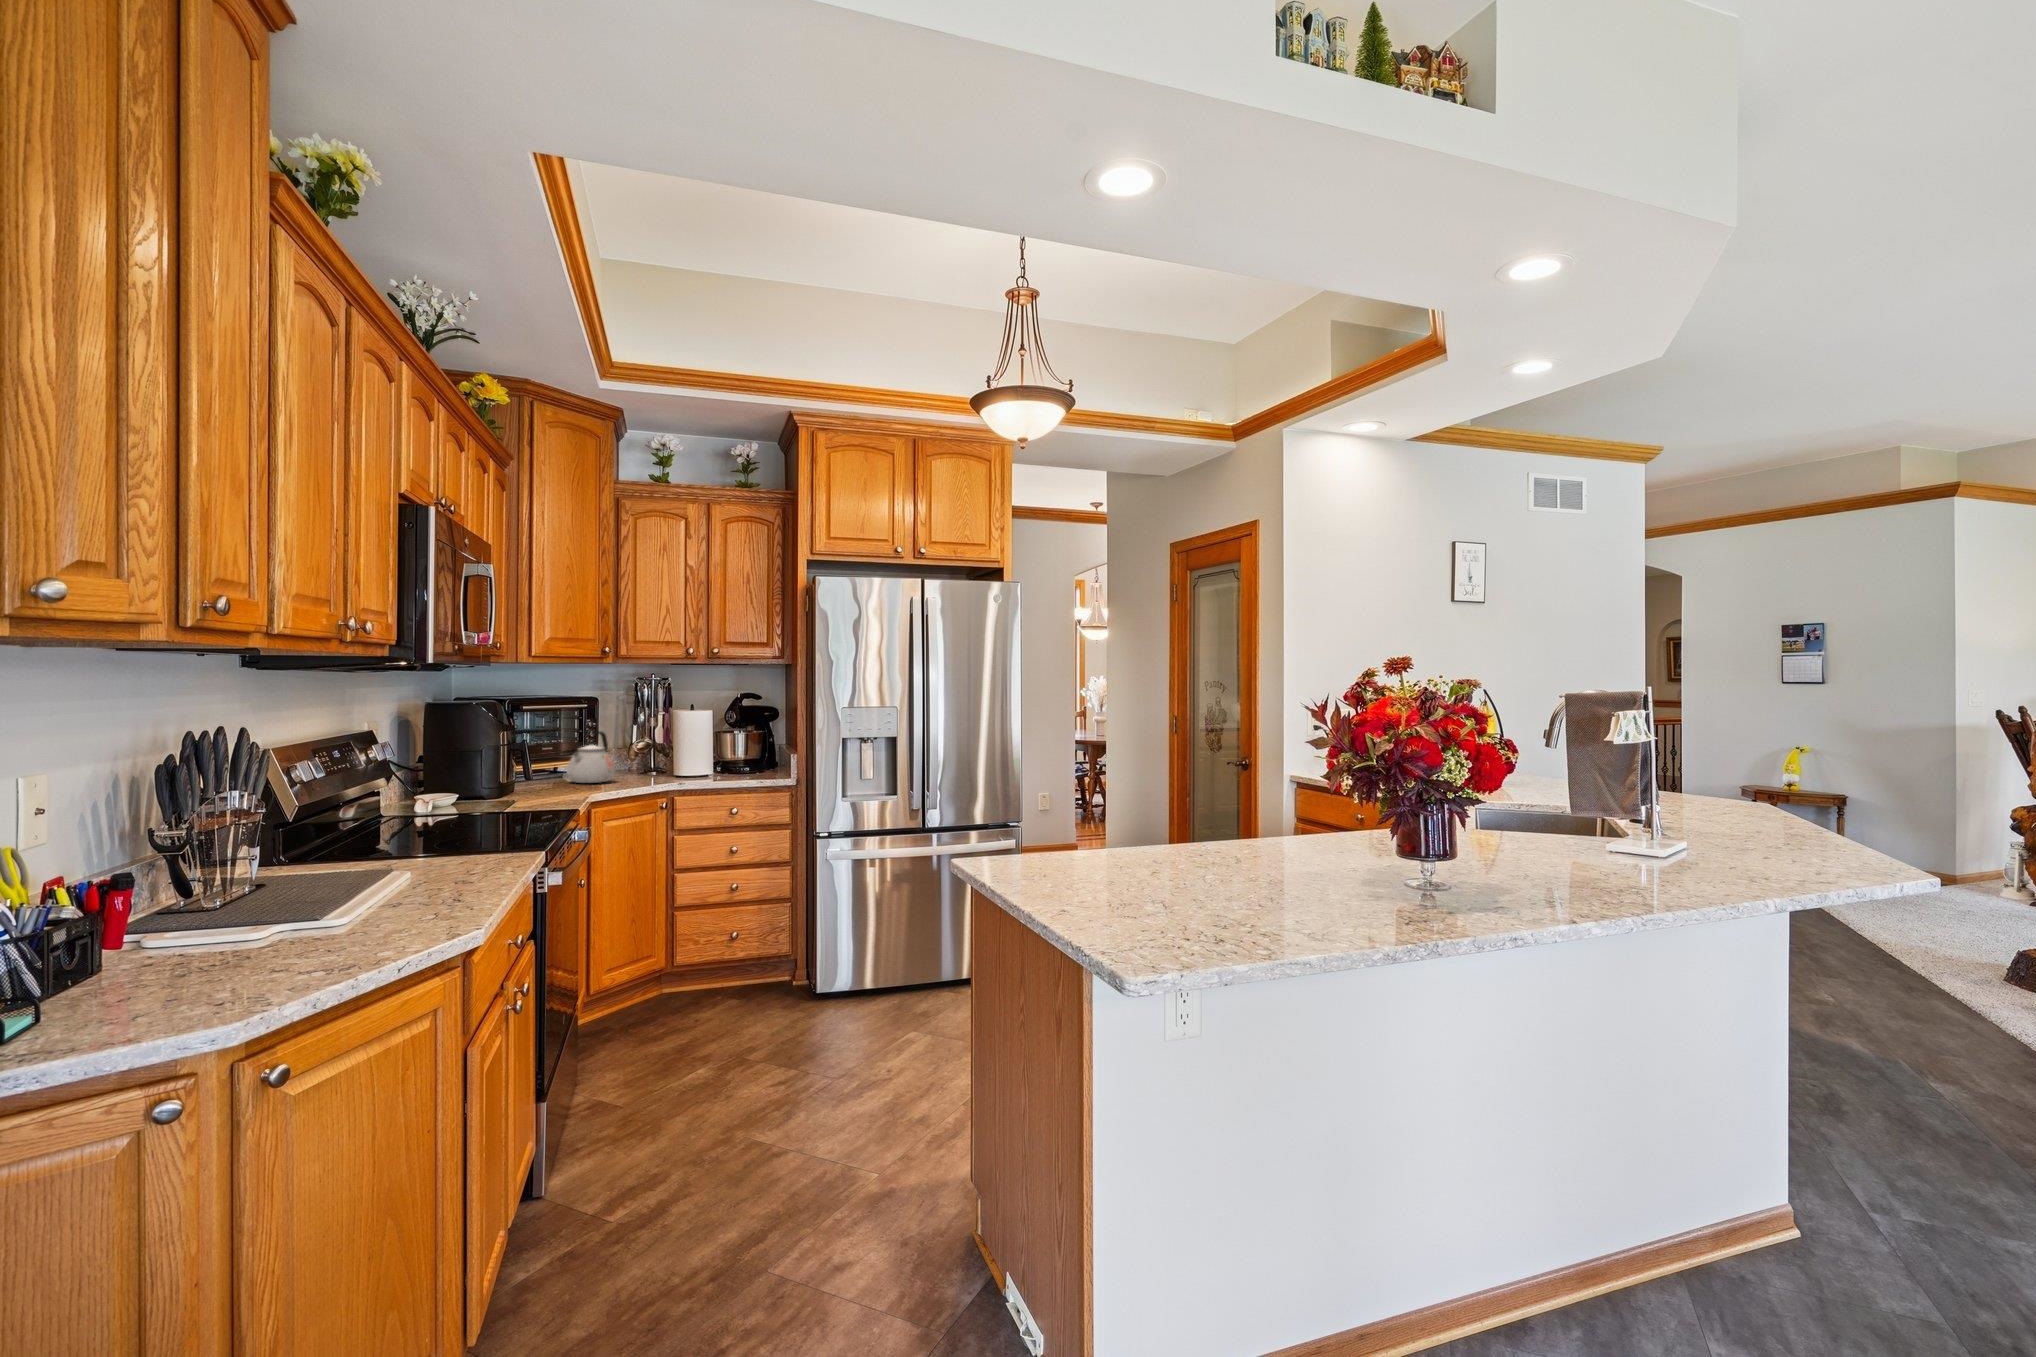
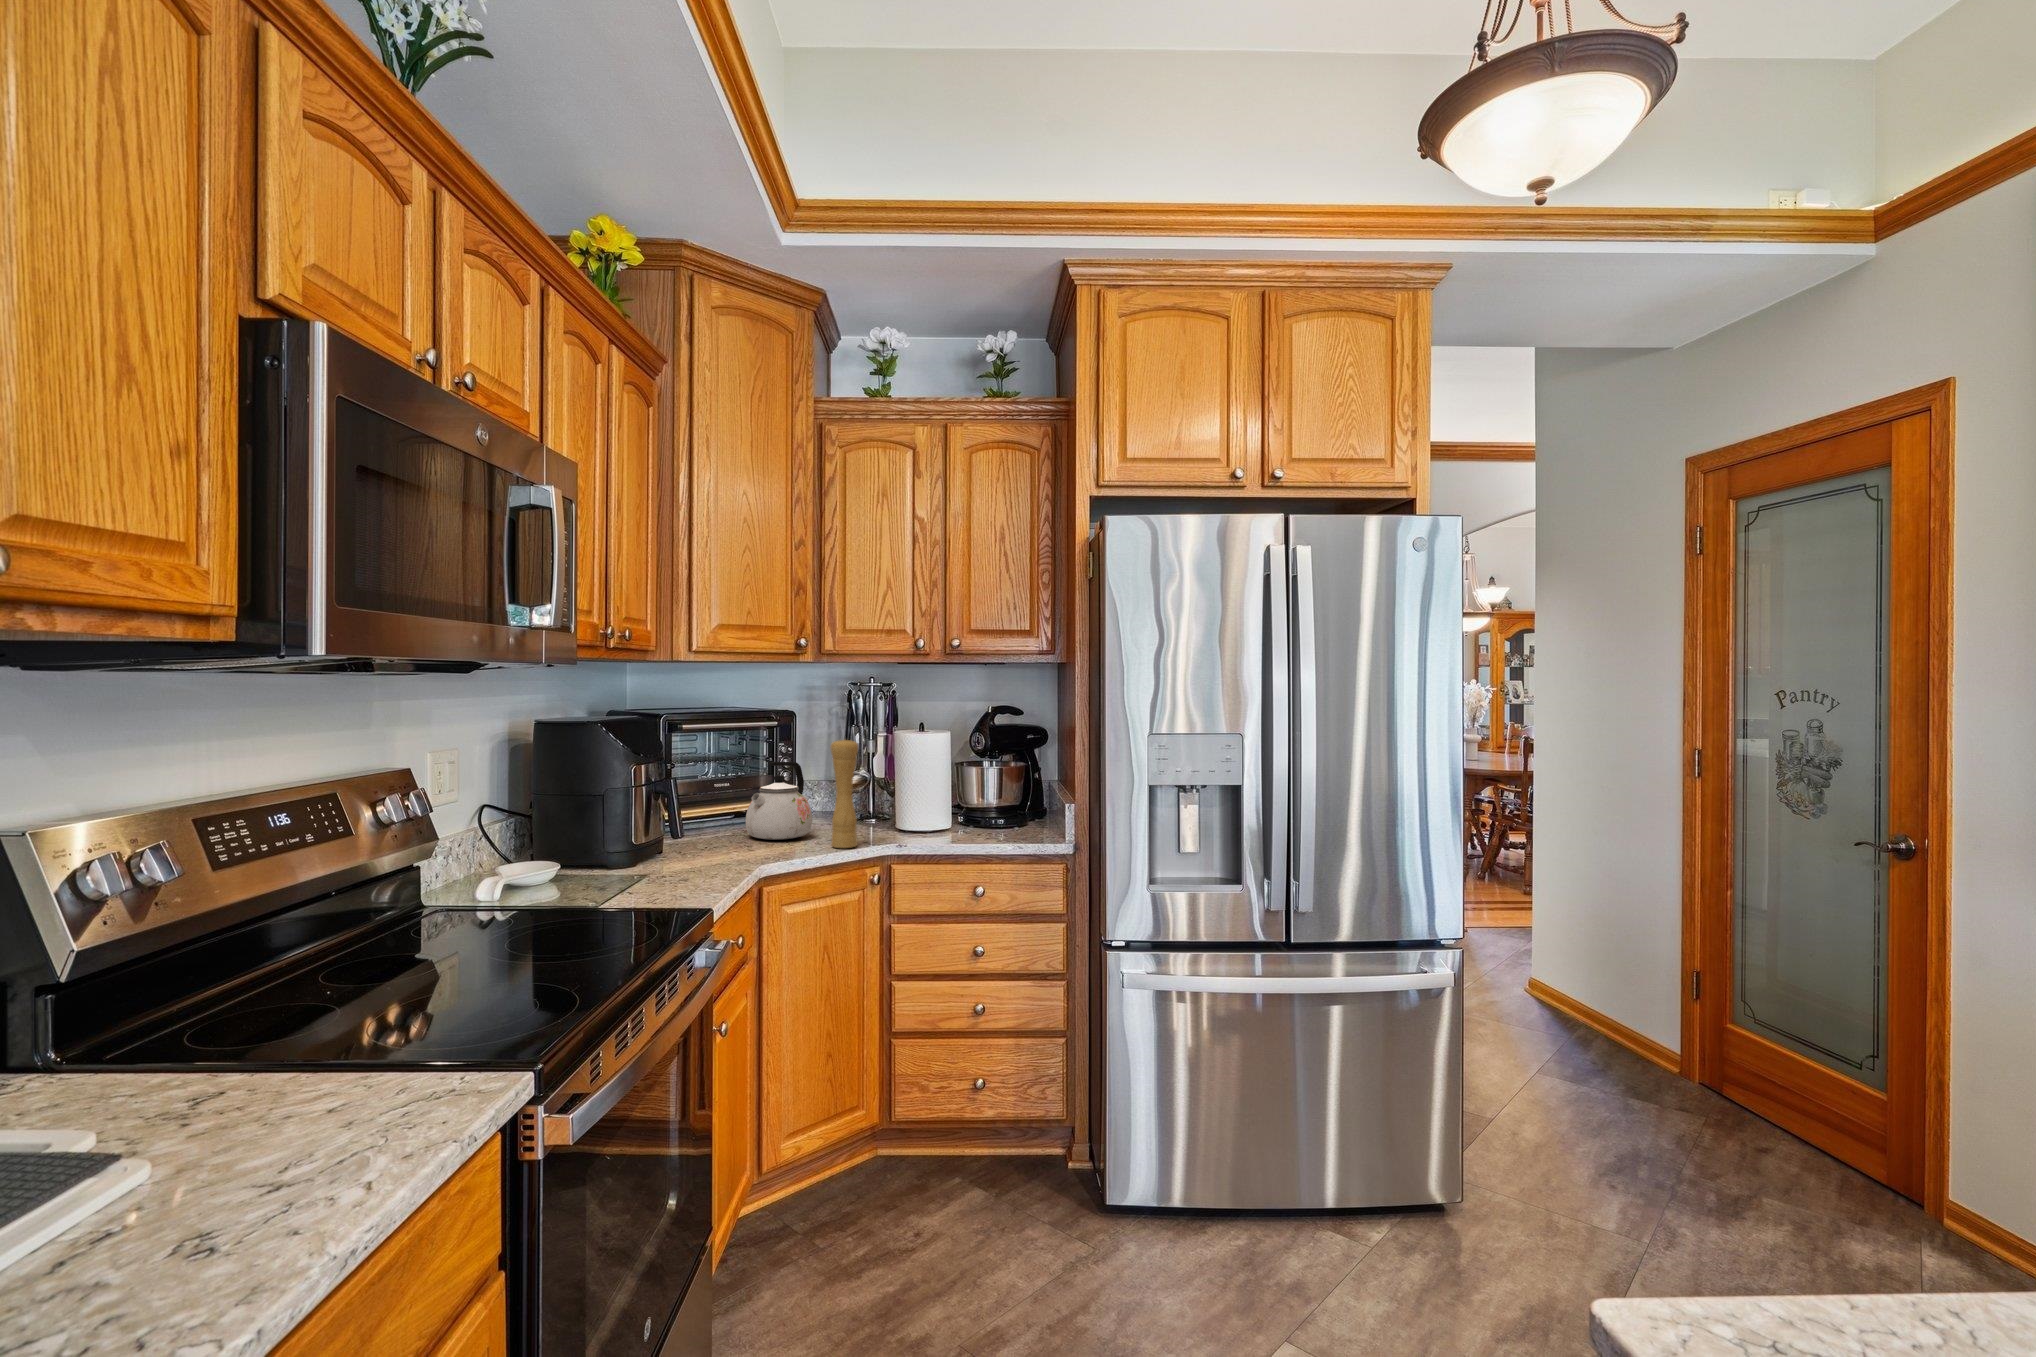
pepper mill: none [631,714,651,786] -> present [830,739,858,848]

